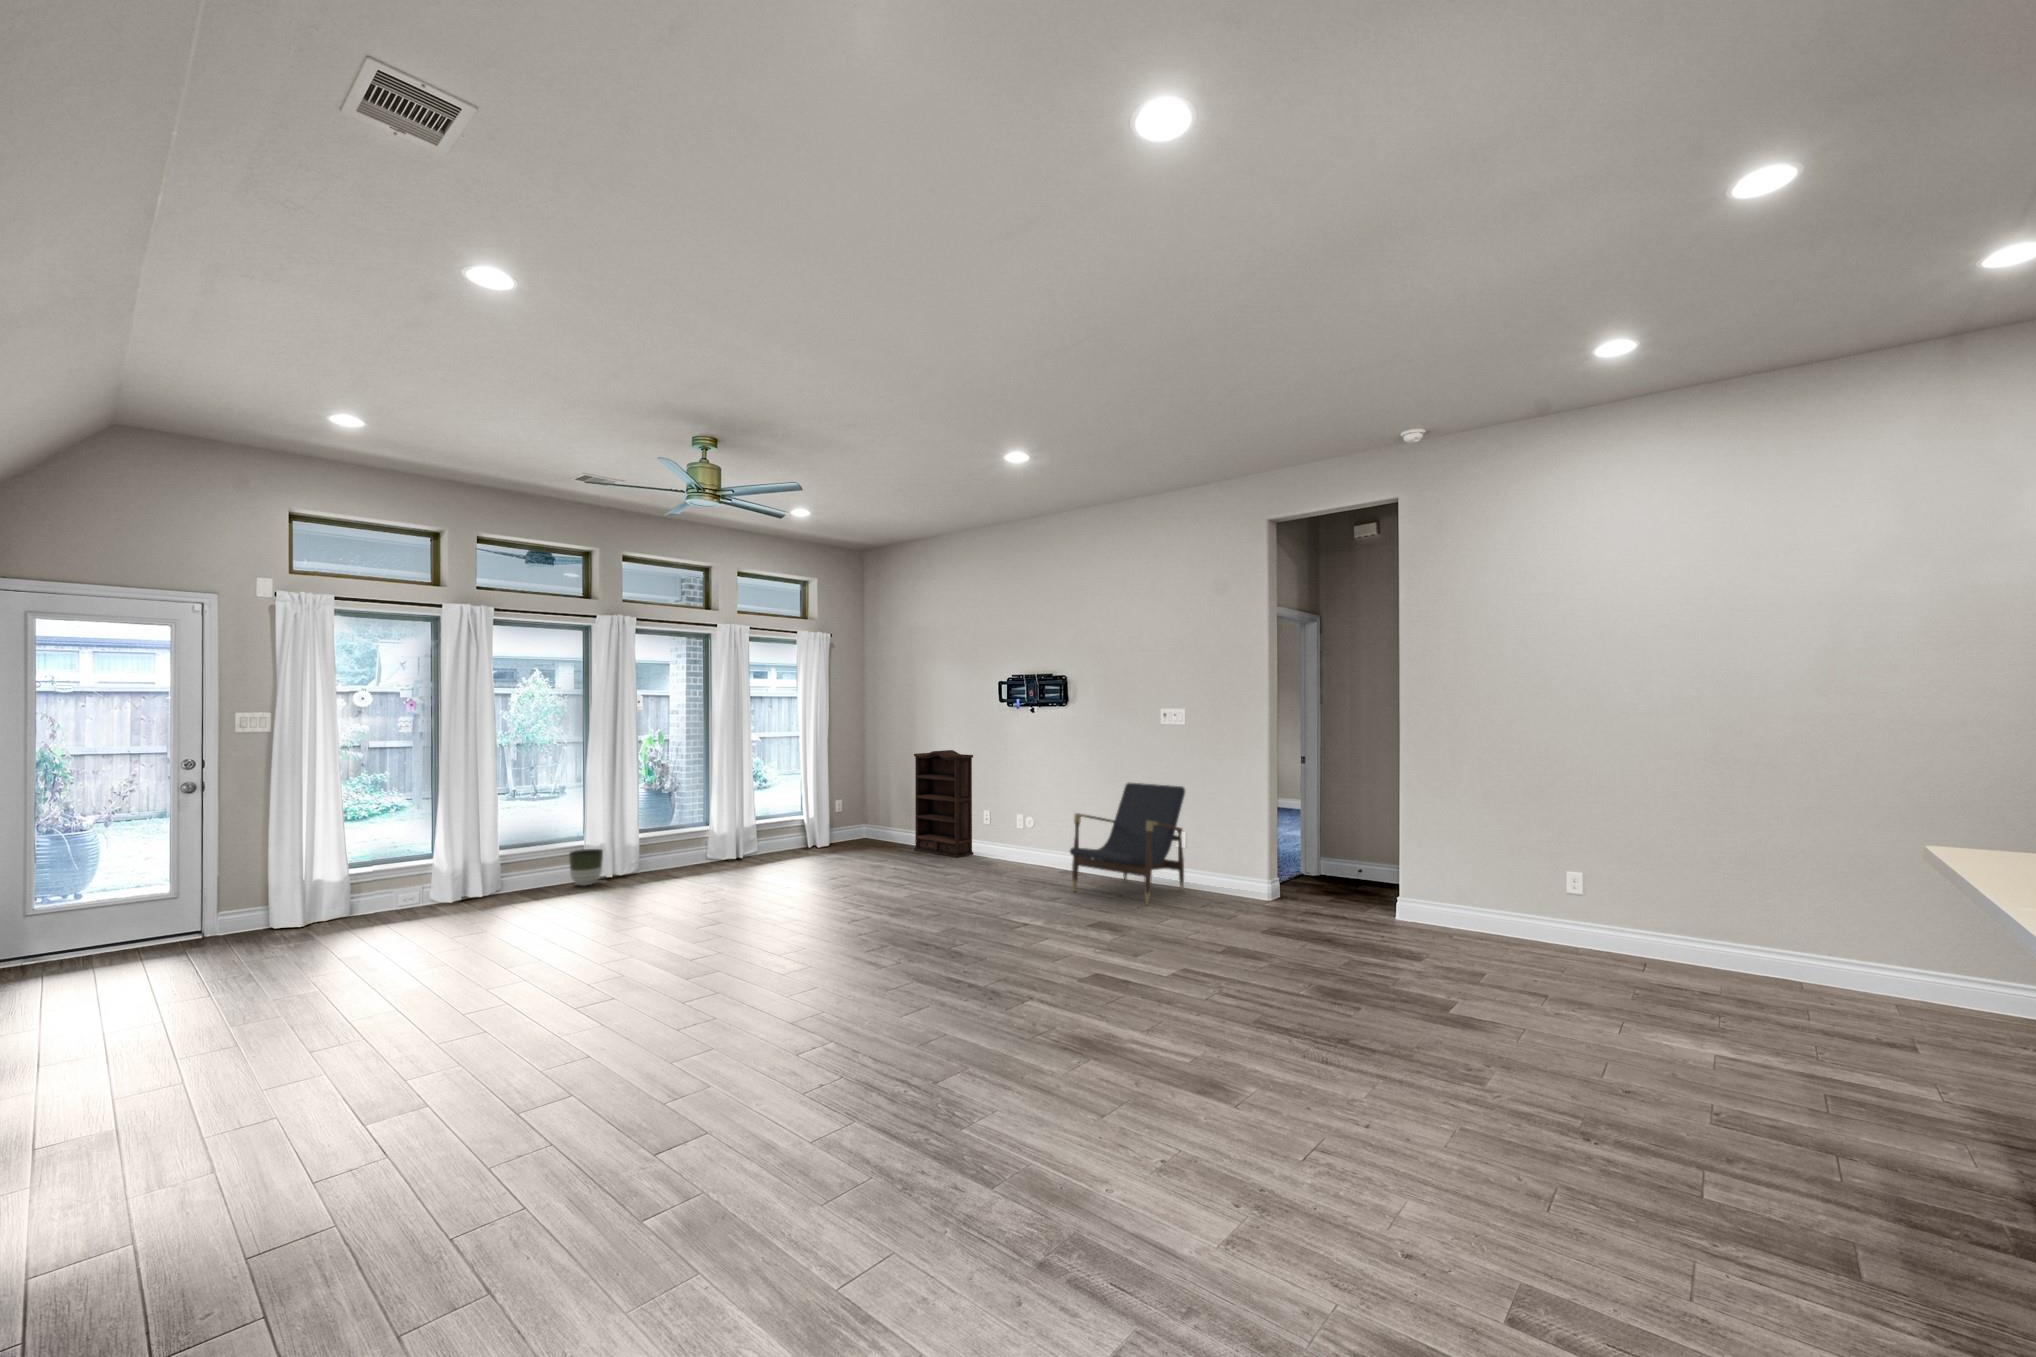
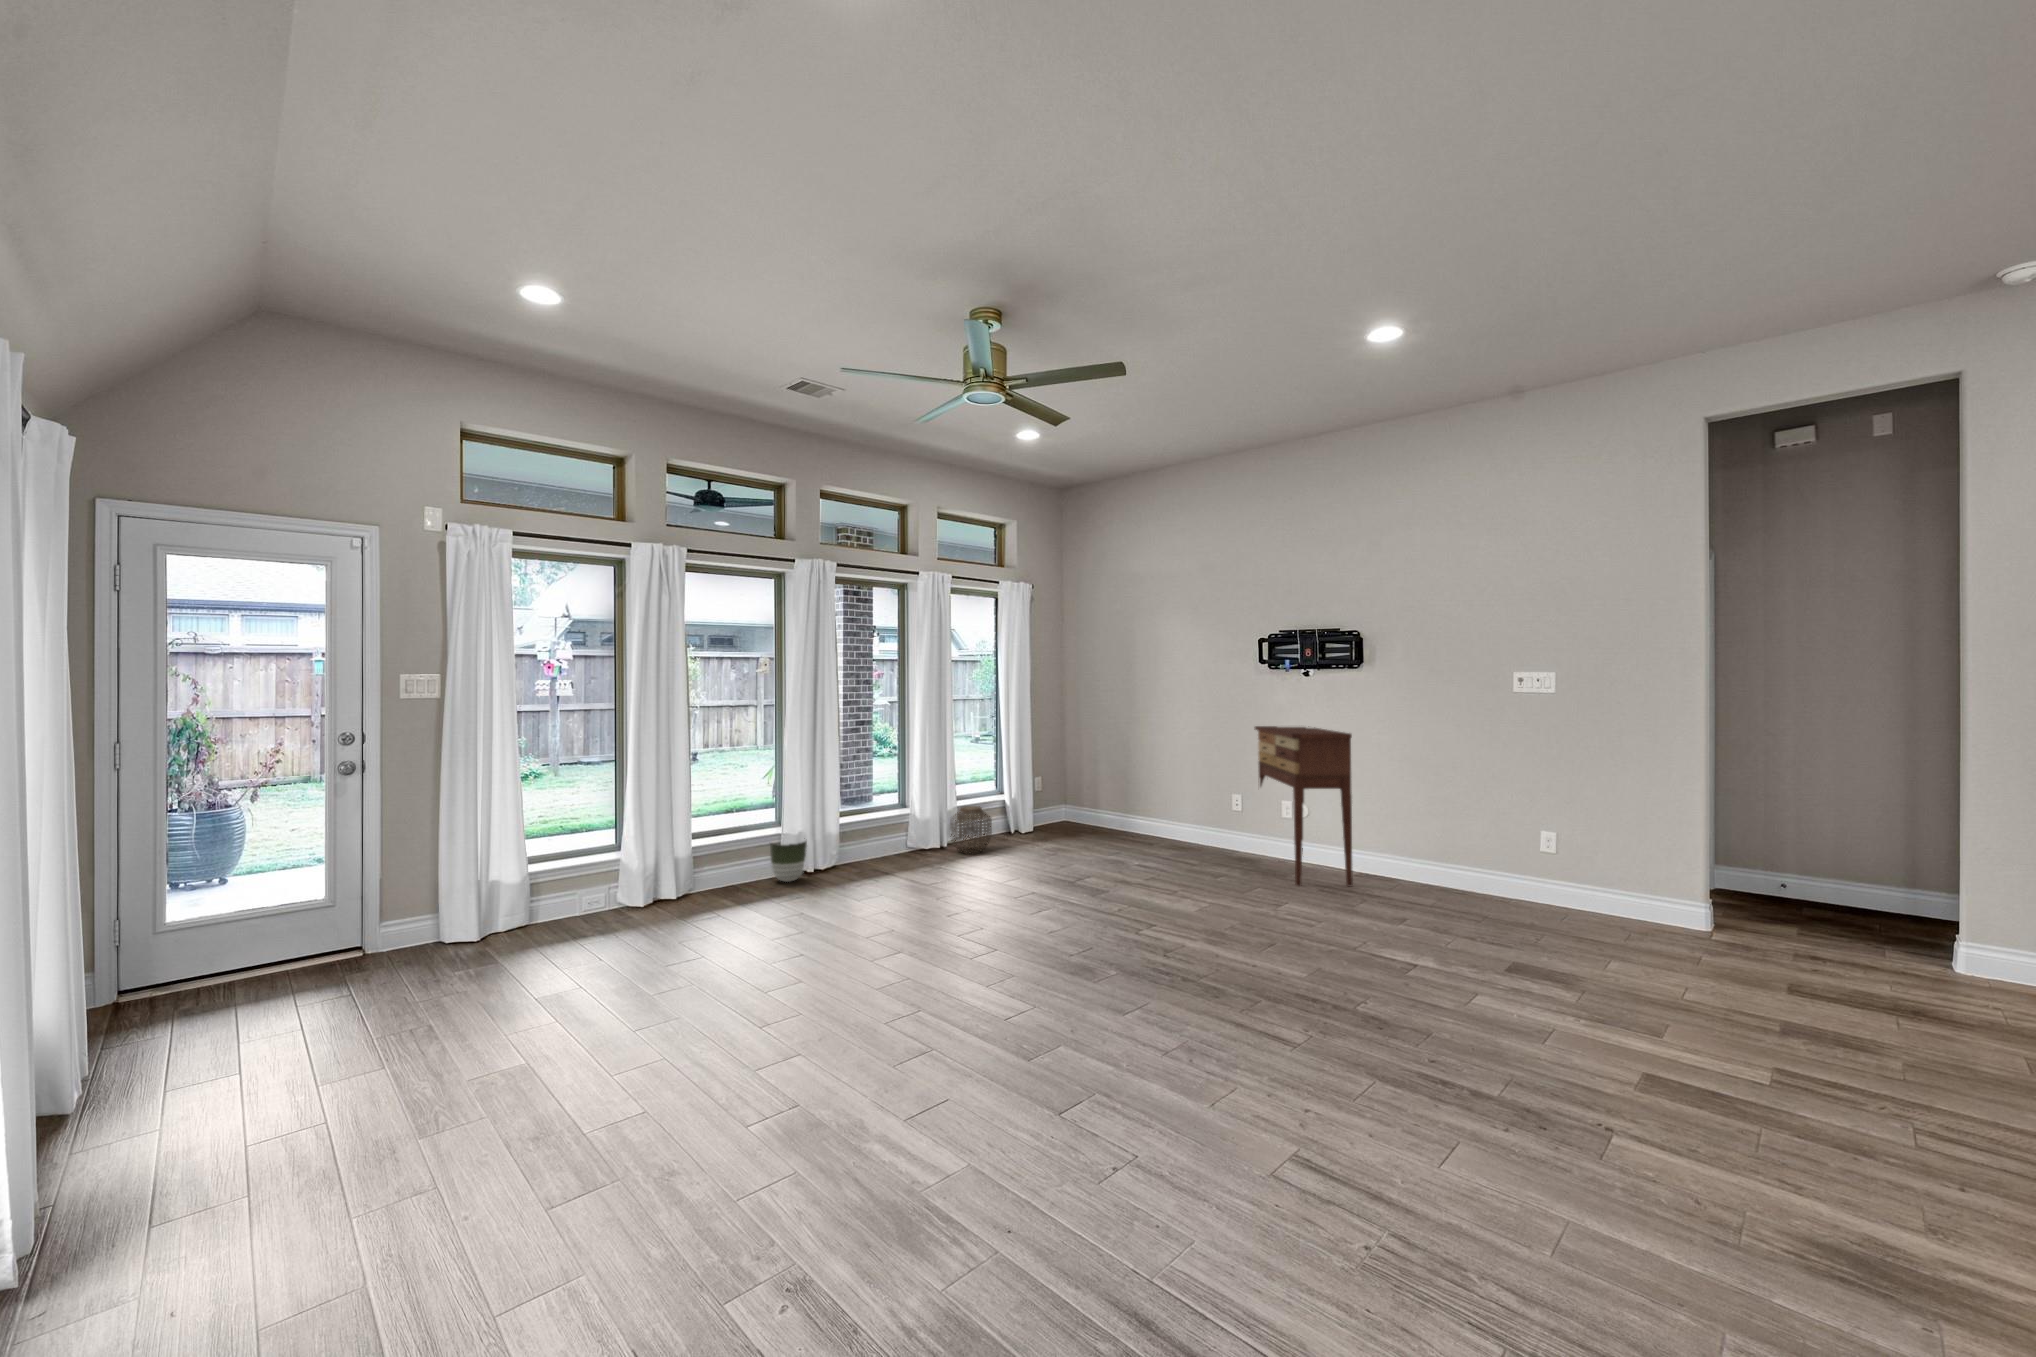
bookshelf: present [914,750,974,858] -> none [1140,724,1220,853]
console table: none [998,752,1048,879] -> present [1254,726,1353,886]
lounge chair: present [1070,783,1185,905] -> none [1411,766,1570,937]
woven basket: none [742,821,780,862] -> present [950,806,992,853]

